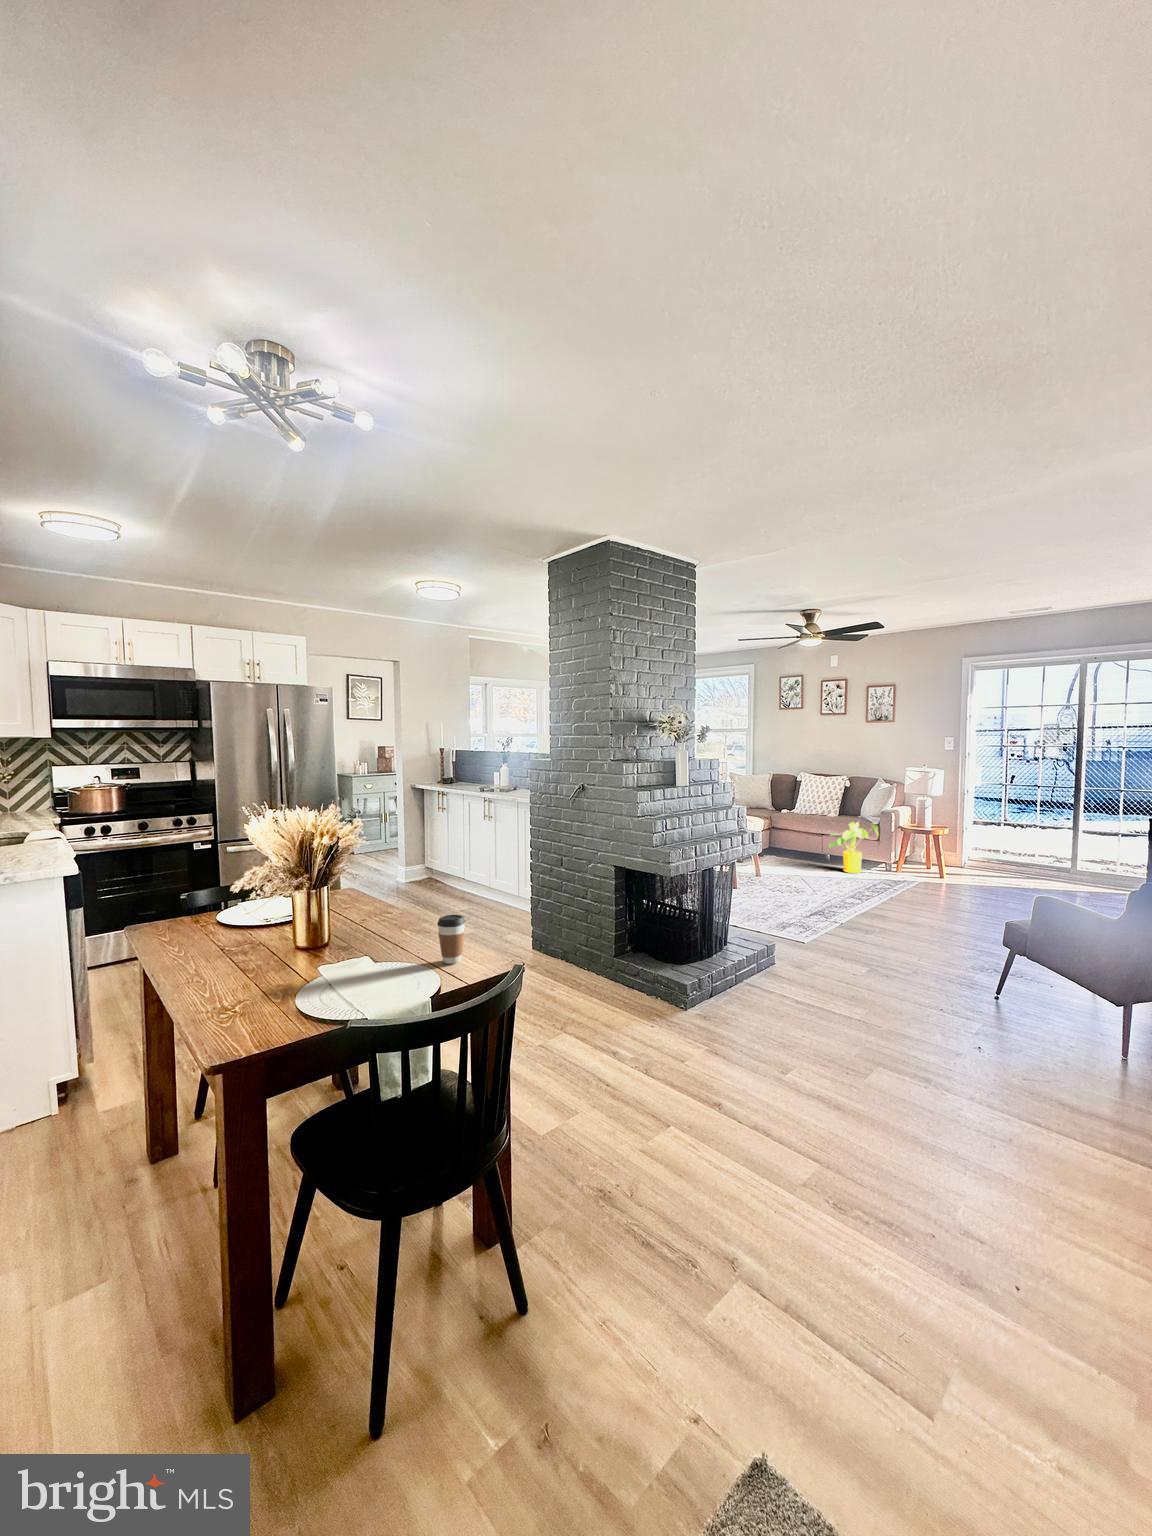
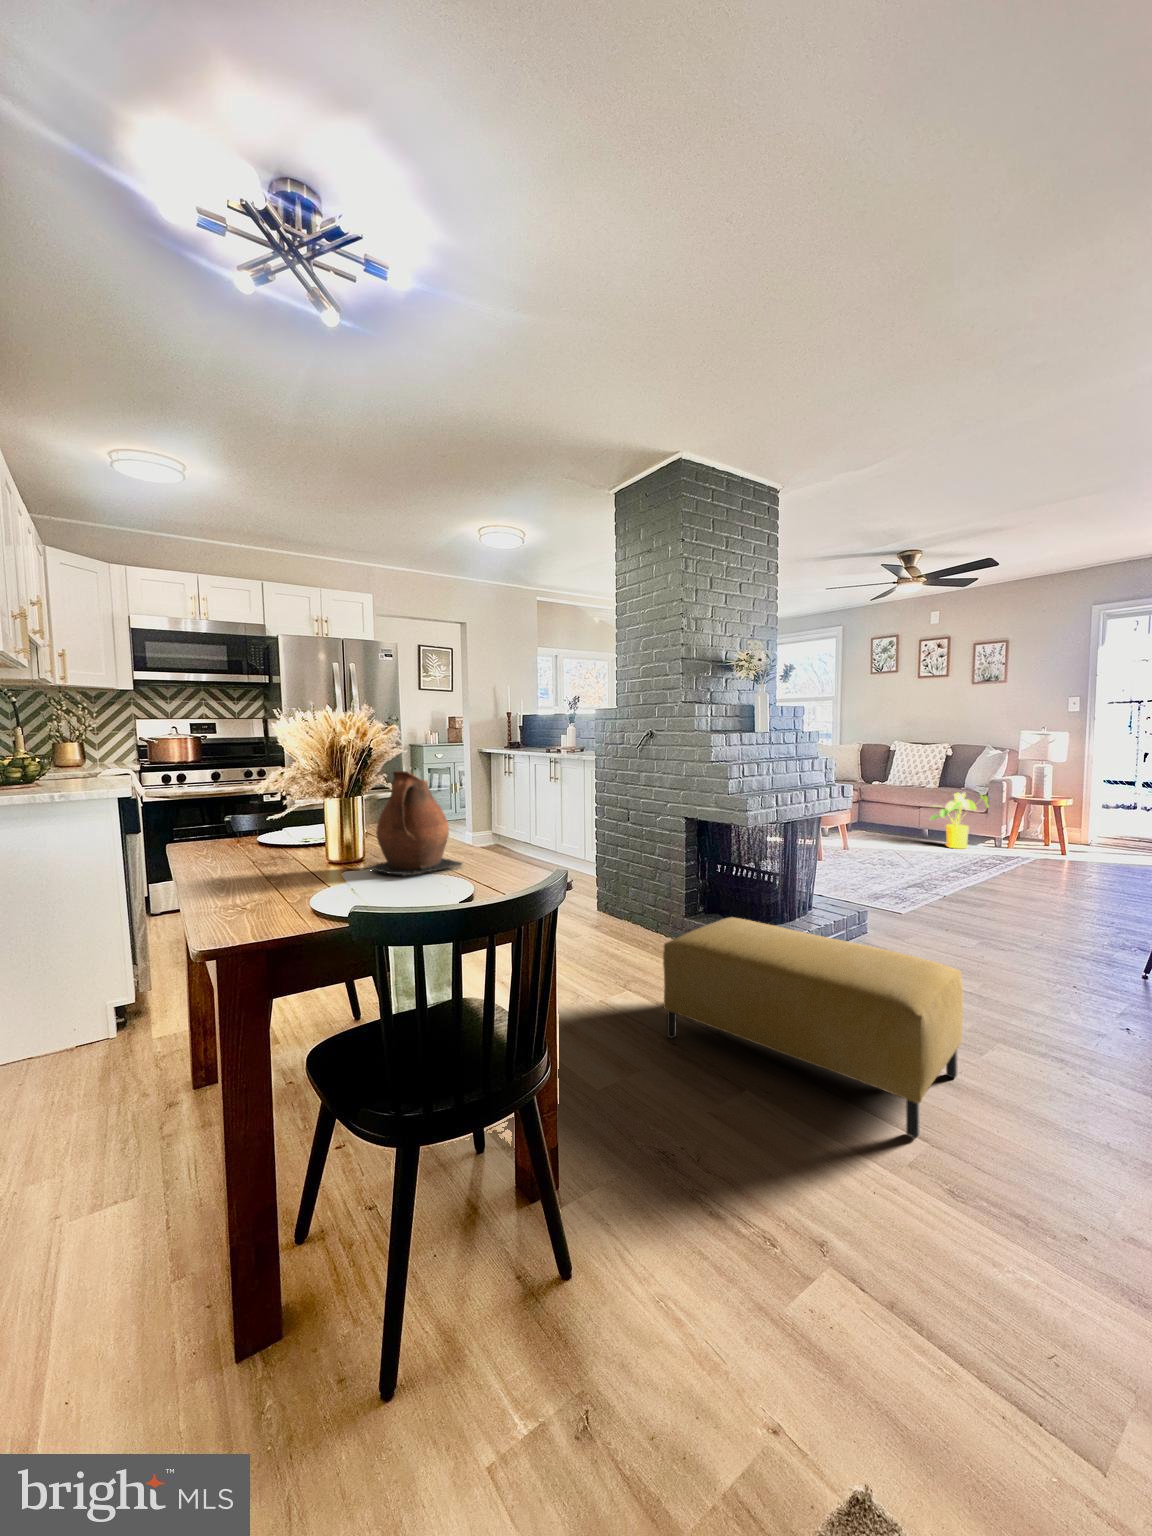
ceramic pitcher: none [335,867,424,962] -> present [371,771,462,876]
coffee cup: present [437,915,465,964] -> none [474,826,506,879]
ottoman: none [598,962,849,1159] -> present [663,918,963,1138]

